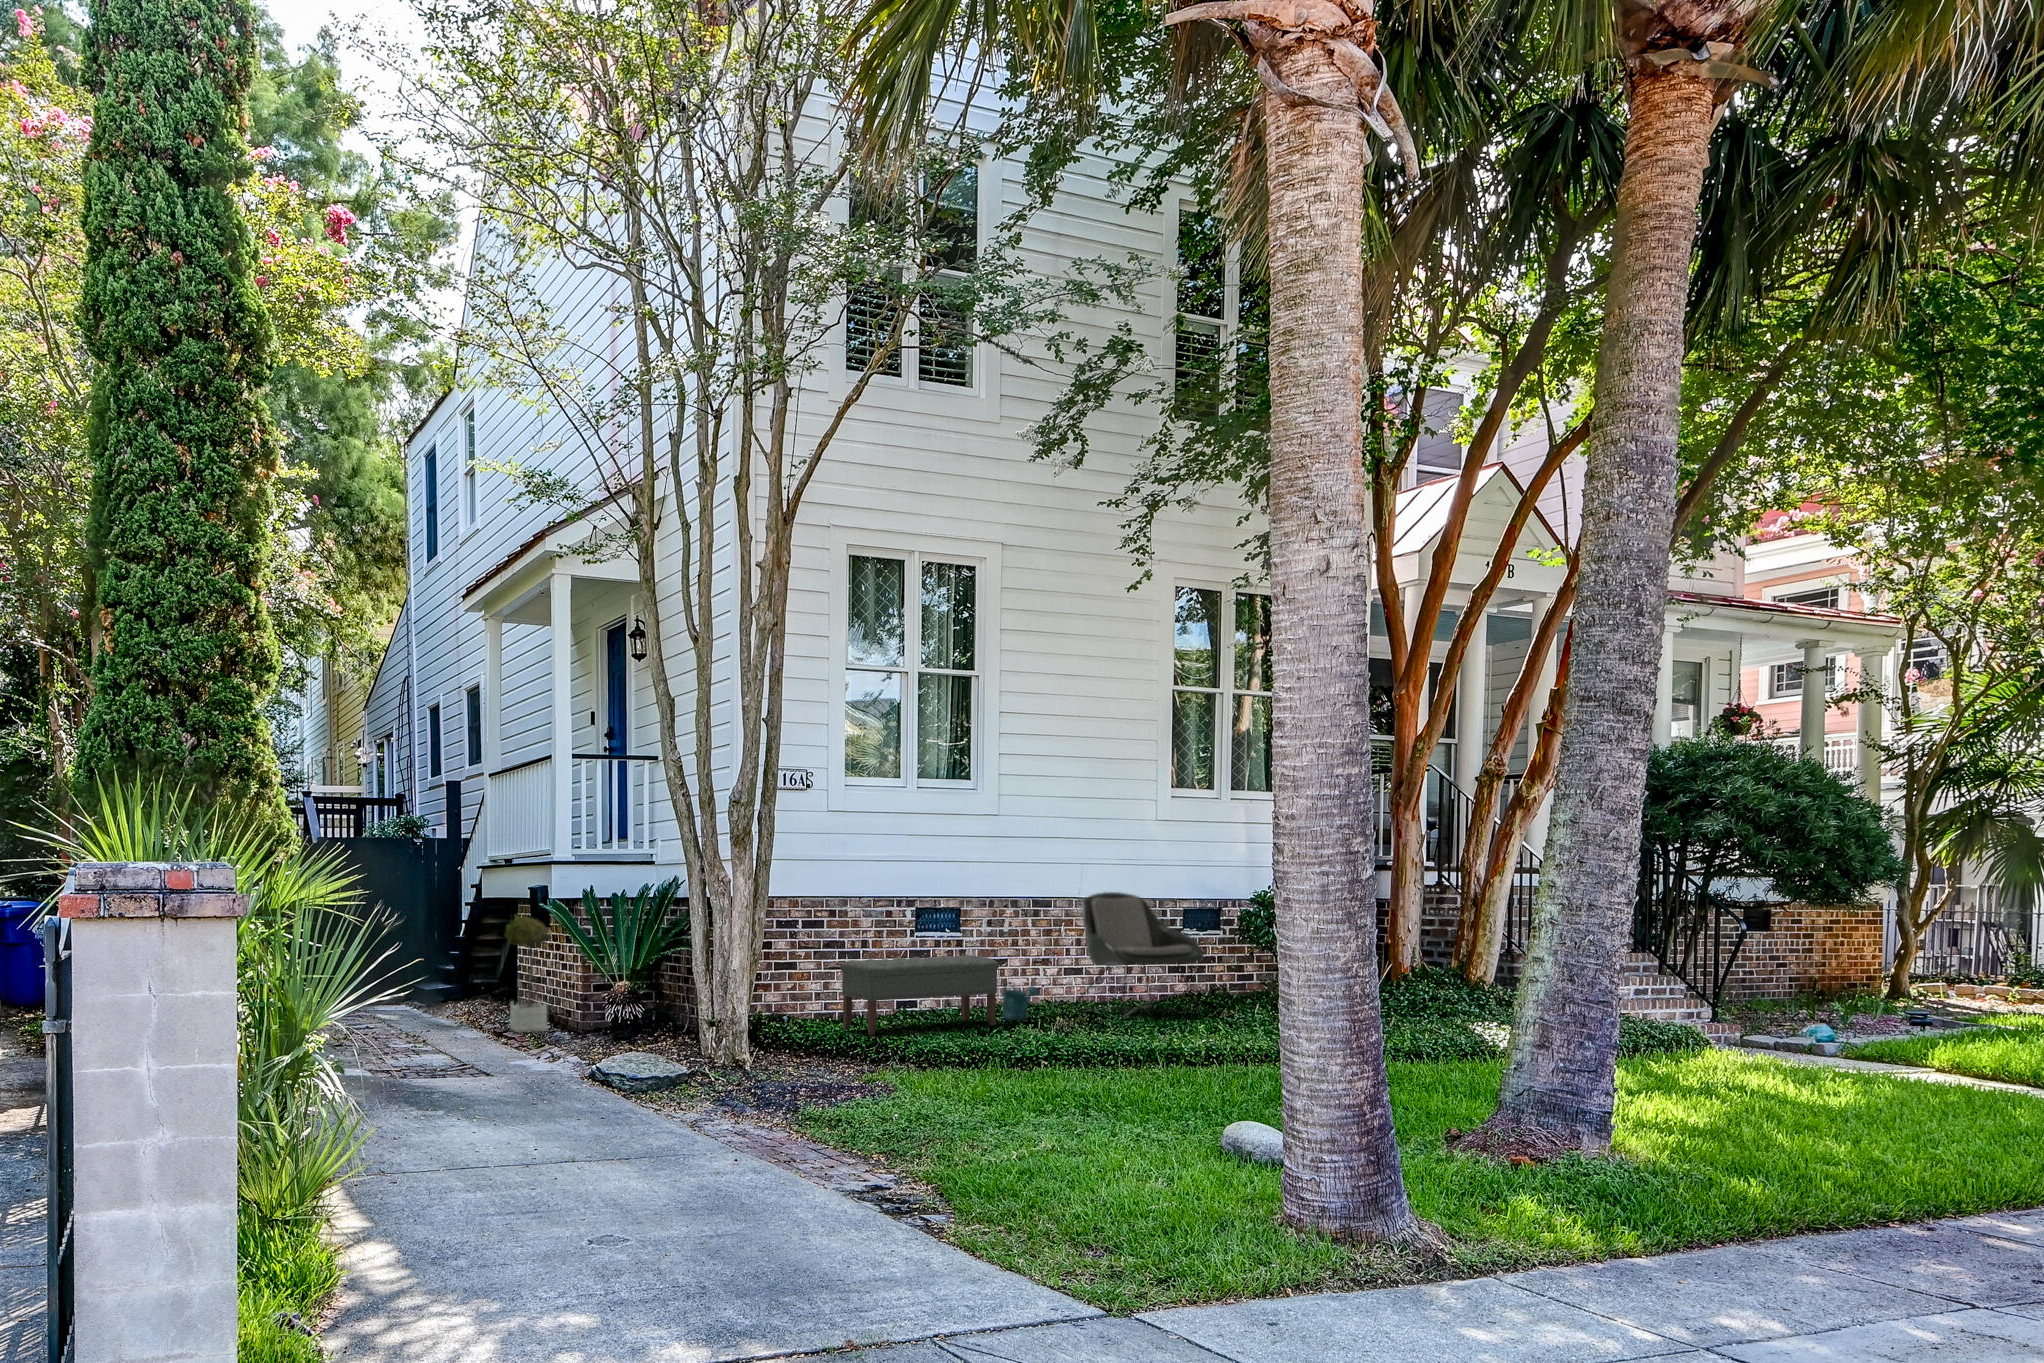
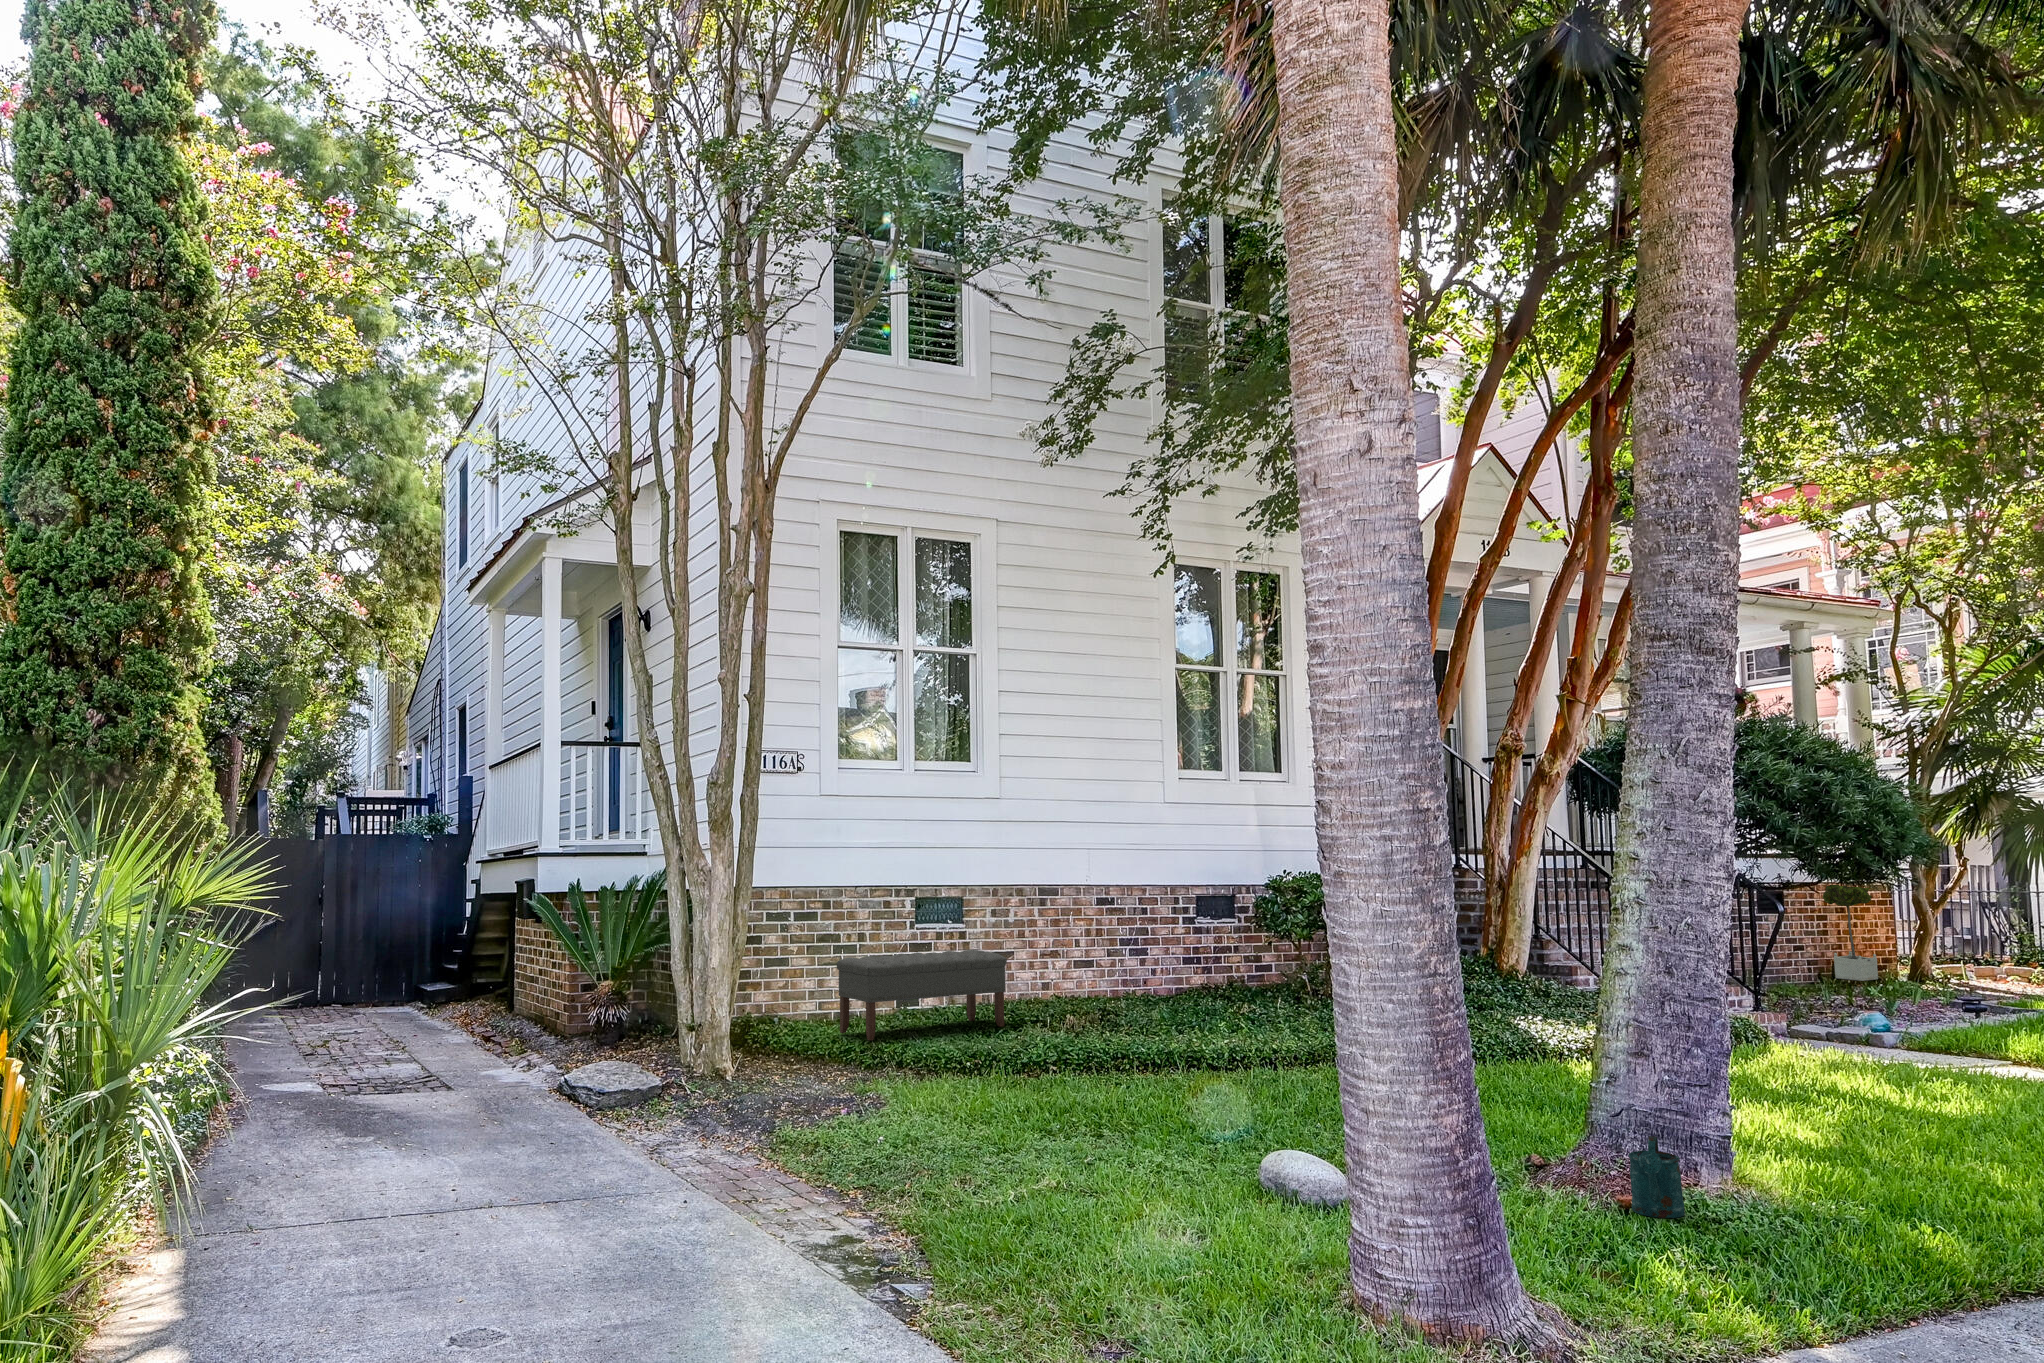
lounge chair: present [1076,892,1204,1020] -> none [1087,880,1224,1018]
potted tree: present [505,915,552,1032] -> present [1823,885,1878,981]
watering can: present [1003,983,1038,1020] -> present [1628,1136,1685,1218]

